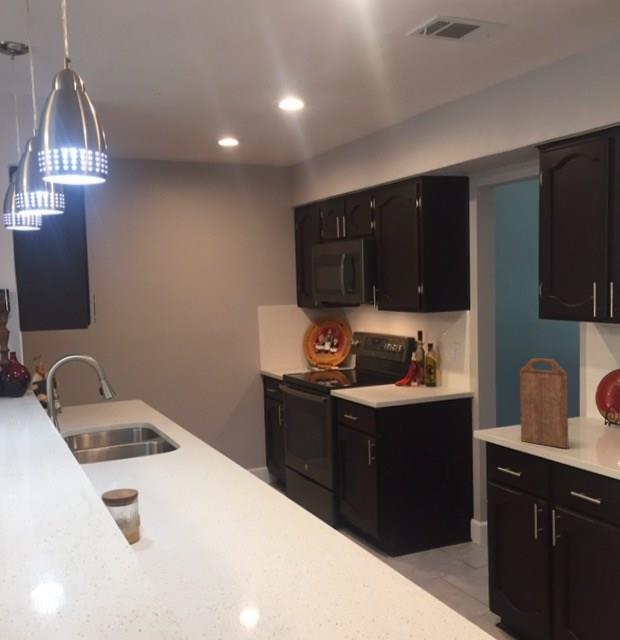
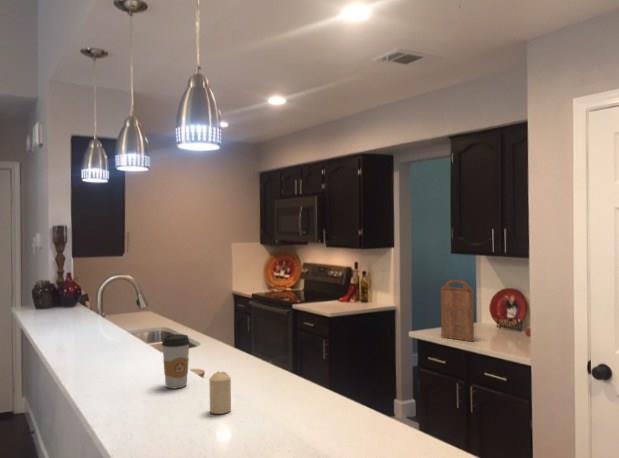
coffee cup: none [19,449,62,531] -> present [162,334,190,388]
candle: none [48,515,85,582] -> present [209,372,231,414]

